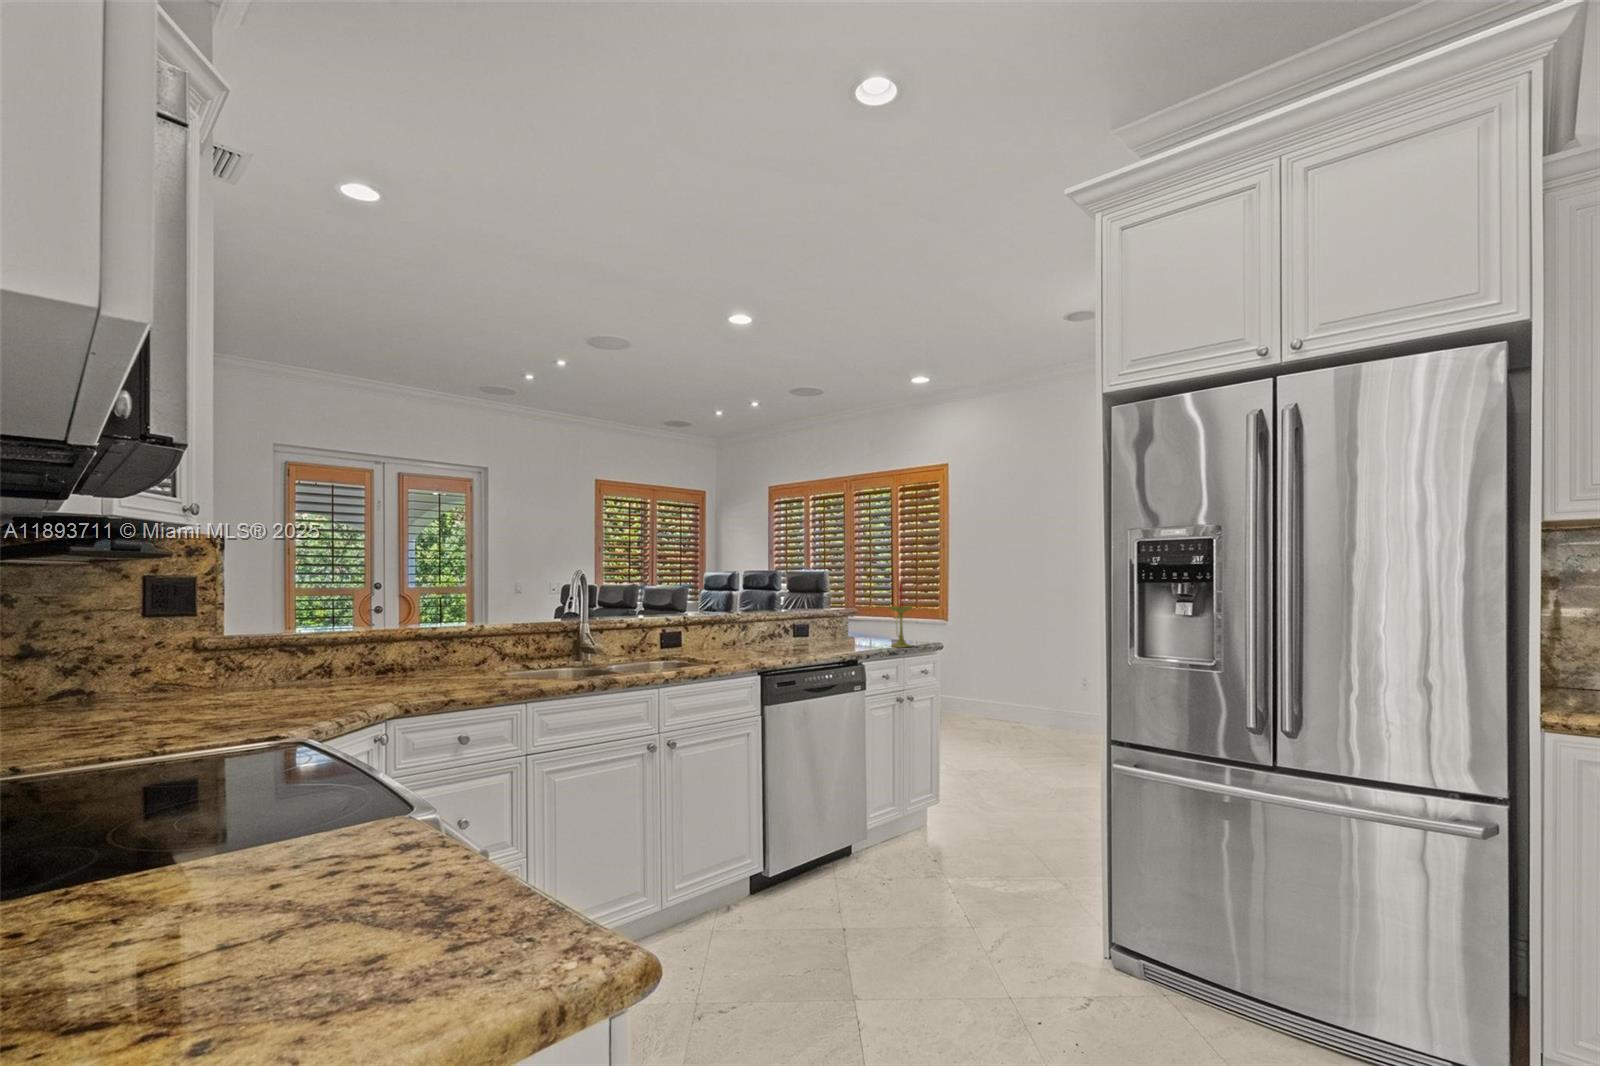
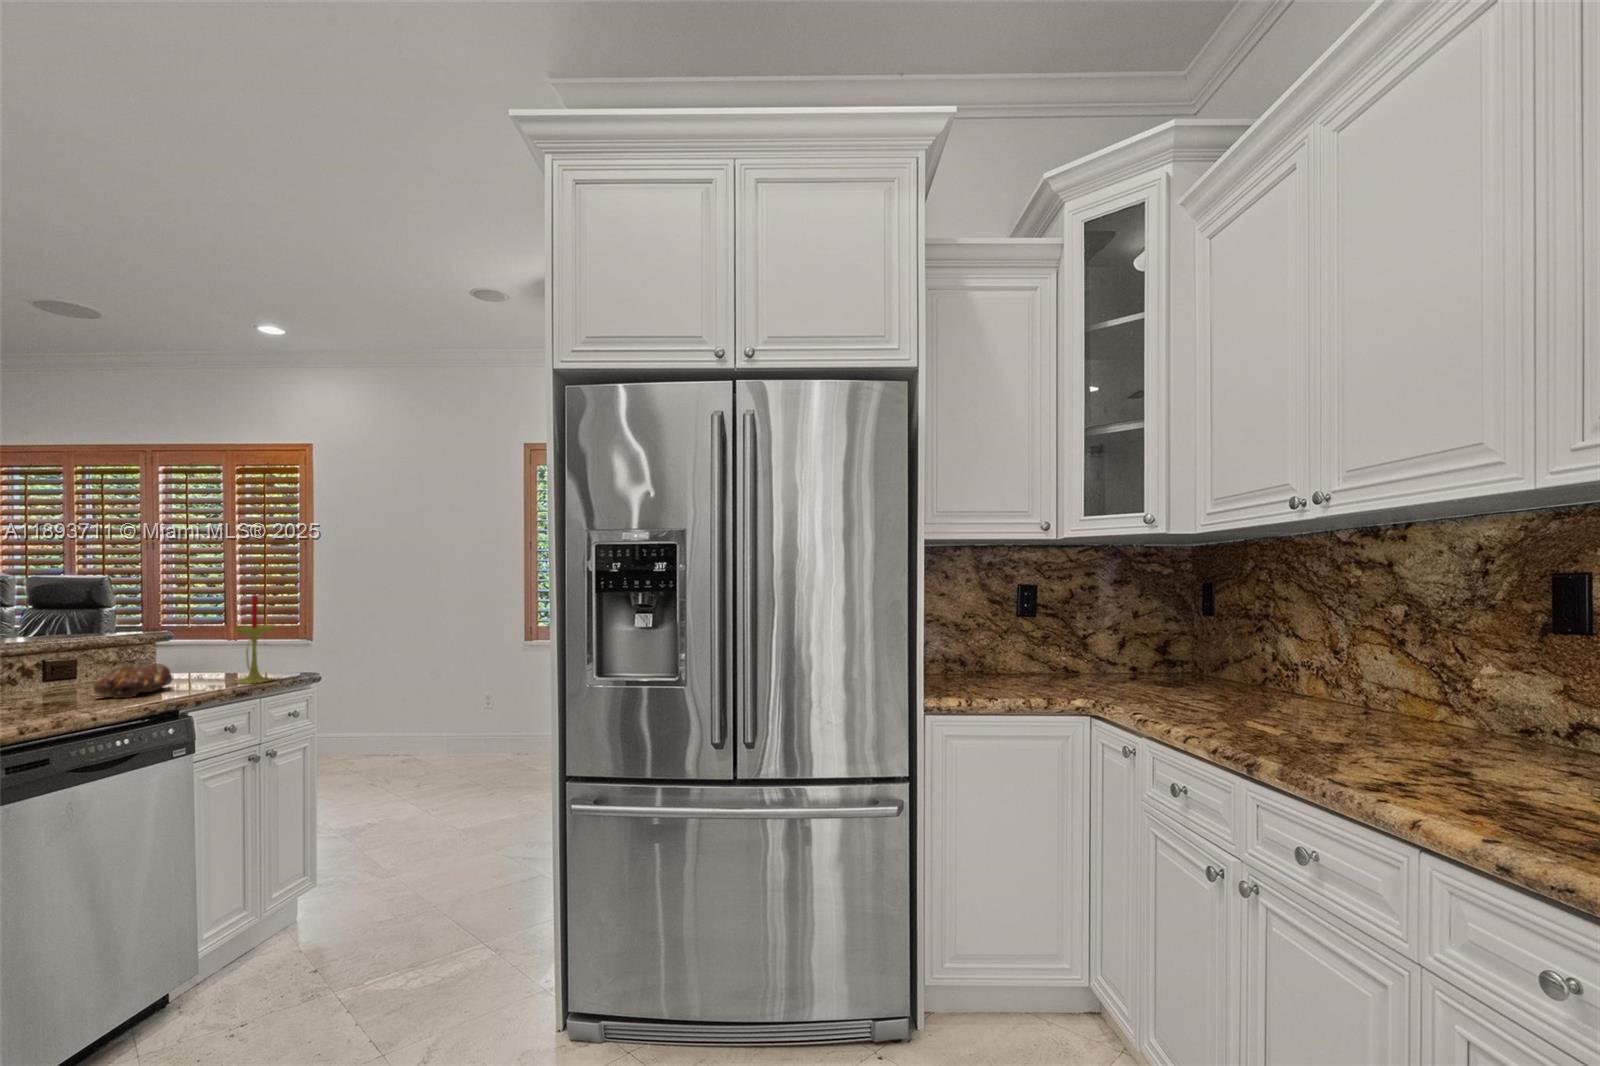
bread loaf: none [817,627,856,648] -> present [94,664,173,698]

